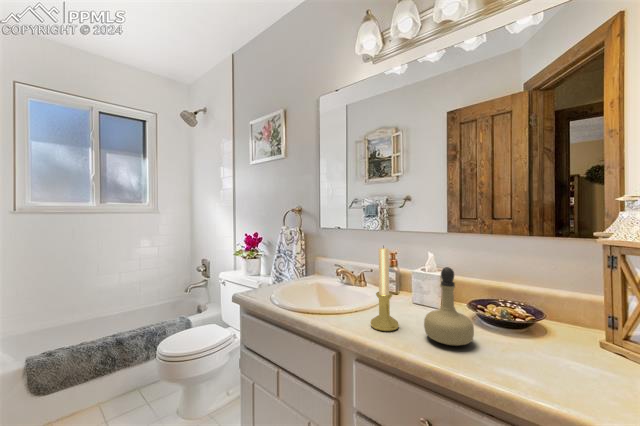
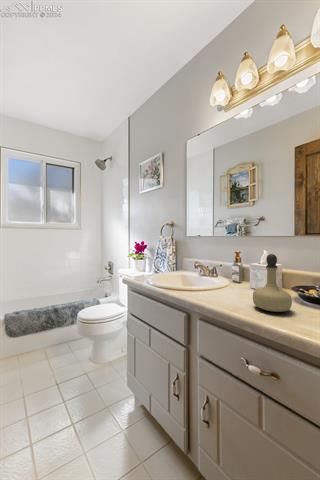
candle holder: present [370,247,399,331] -> none [213,240,235,302]

